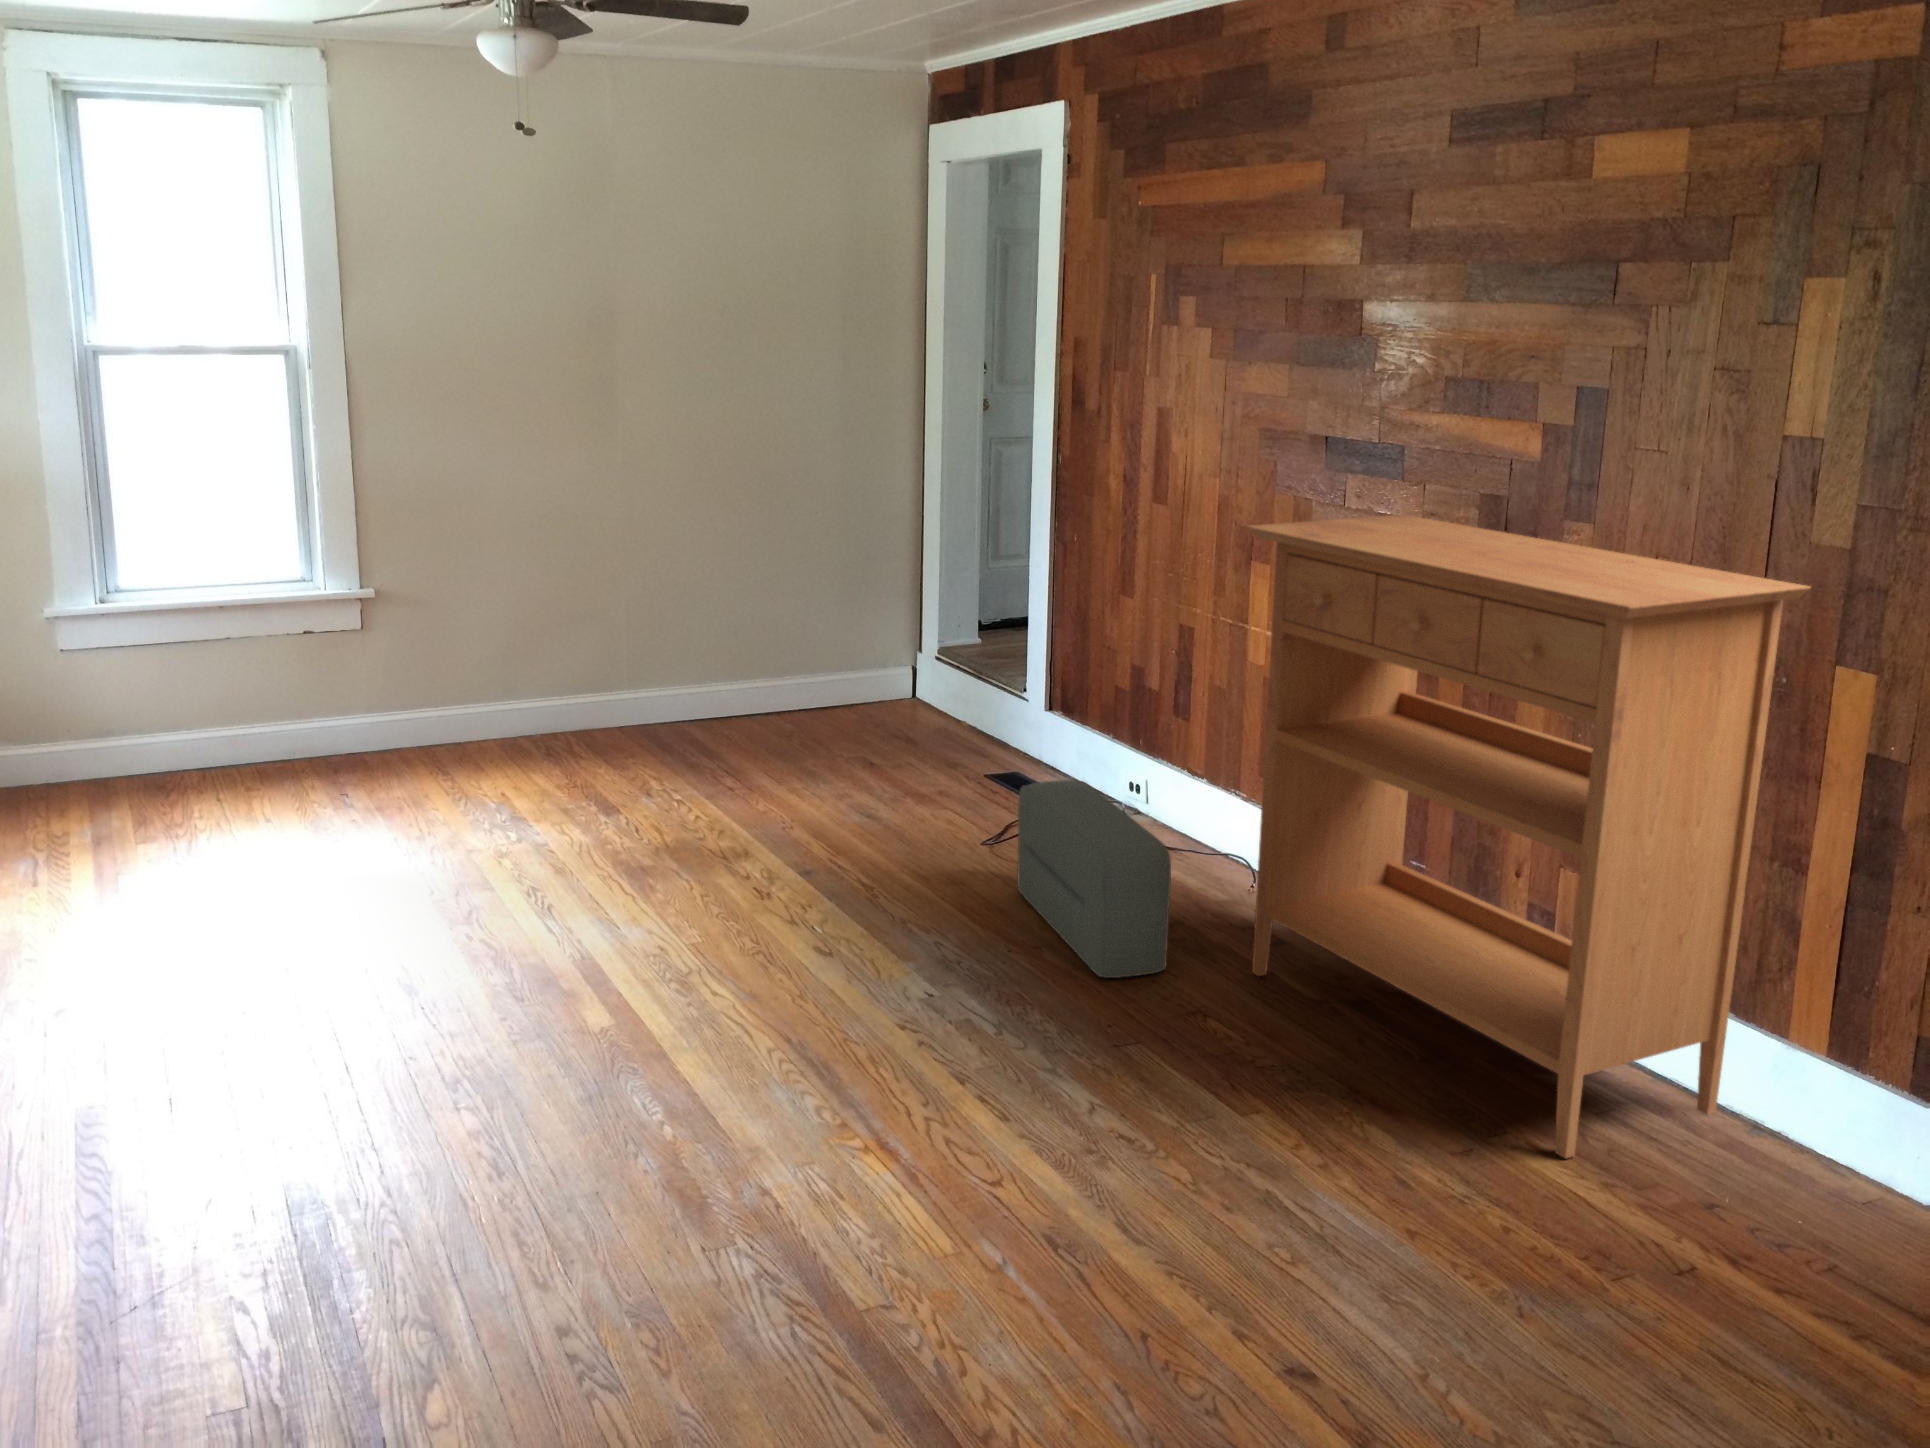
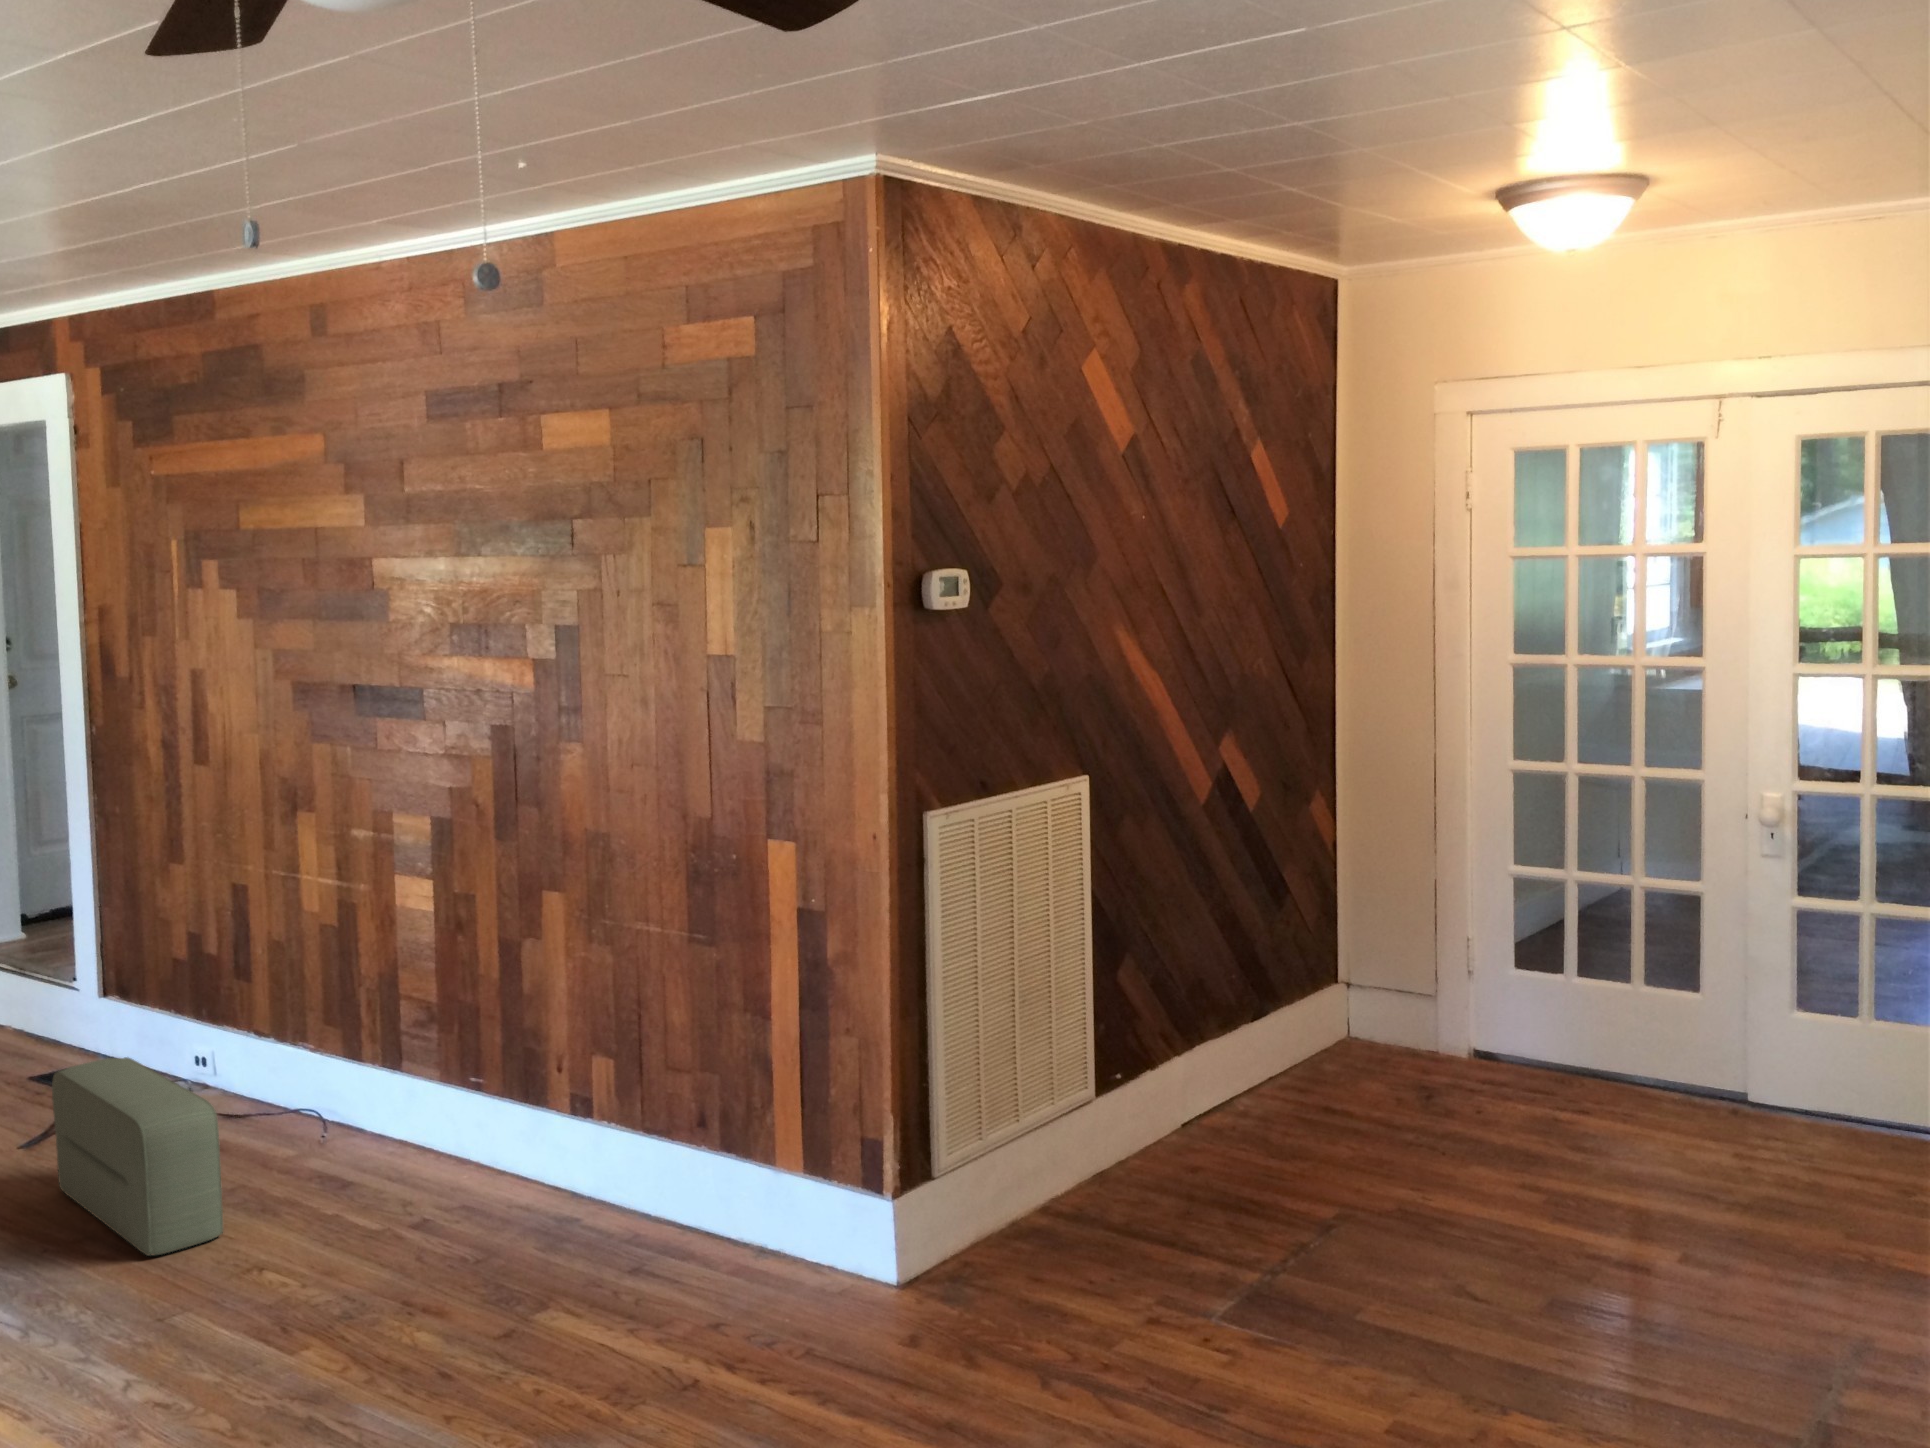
console table: present [1246,515,1811,1158] -> none [262,751,737,1316]

